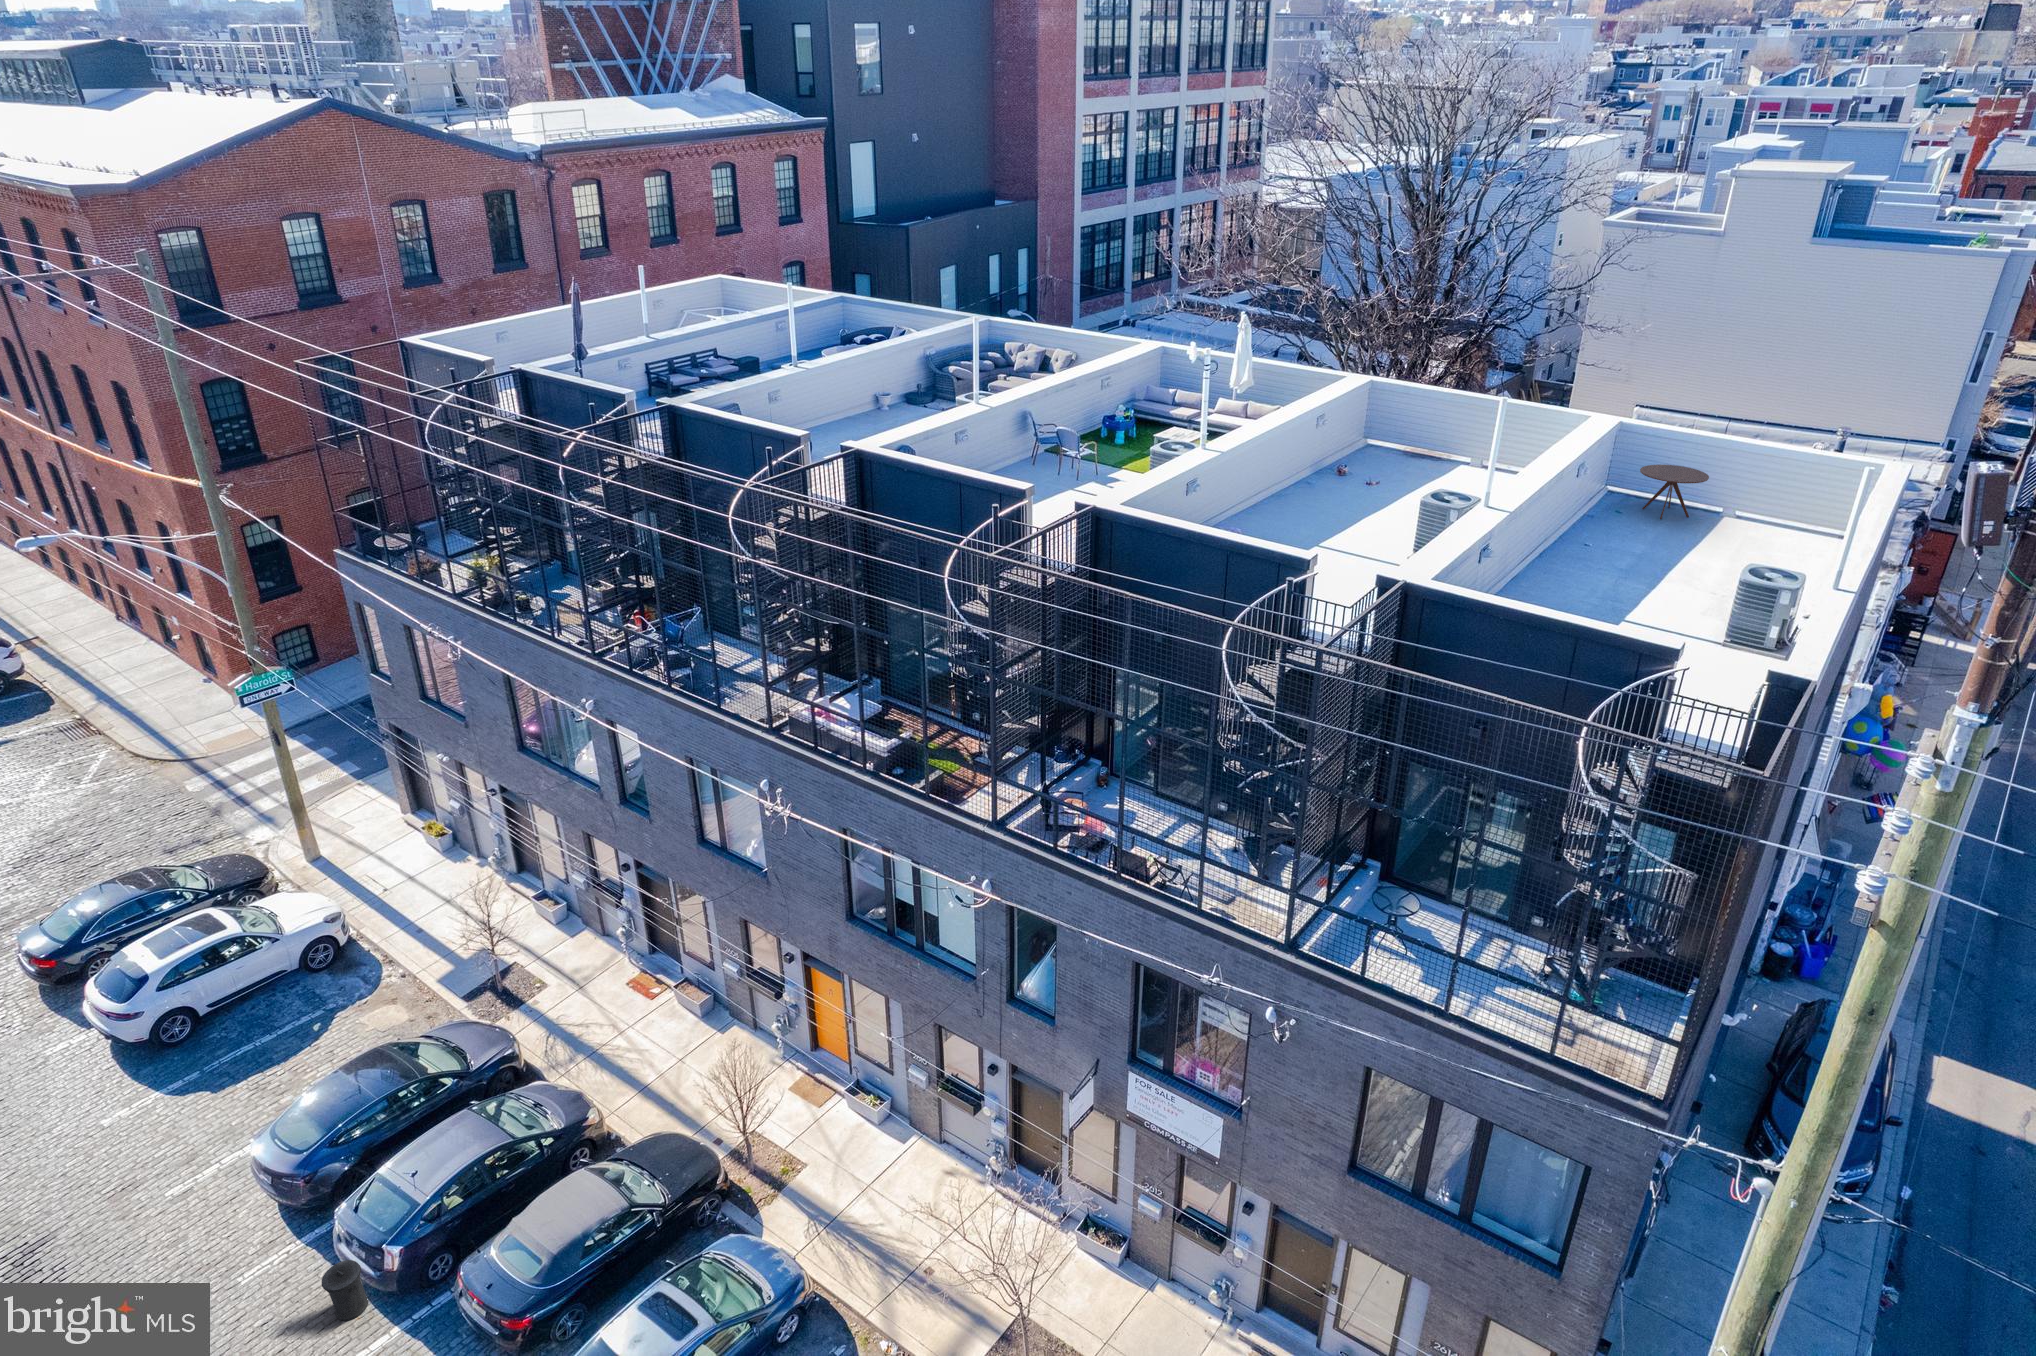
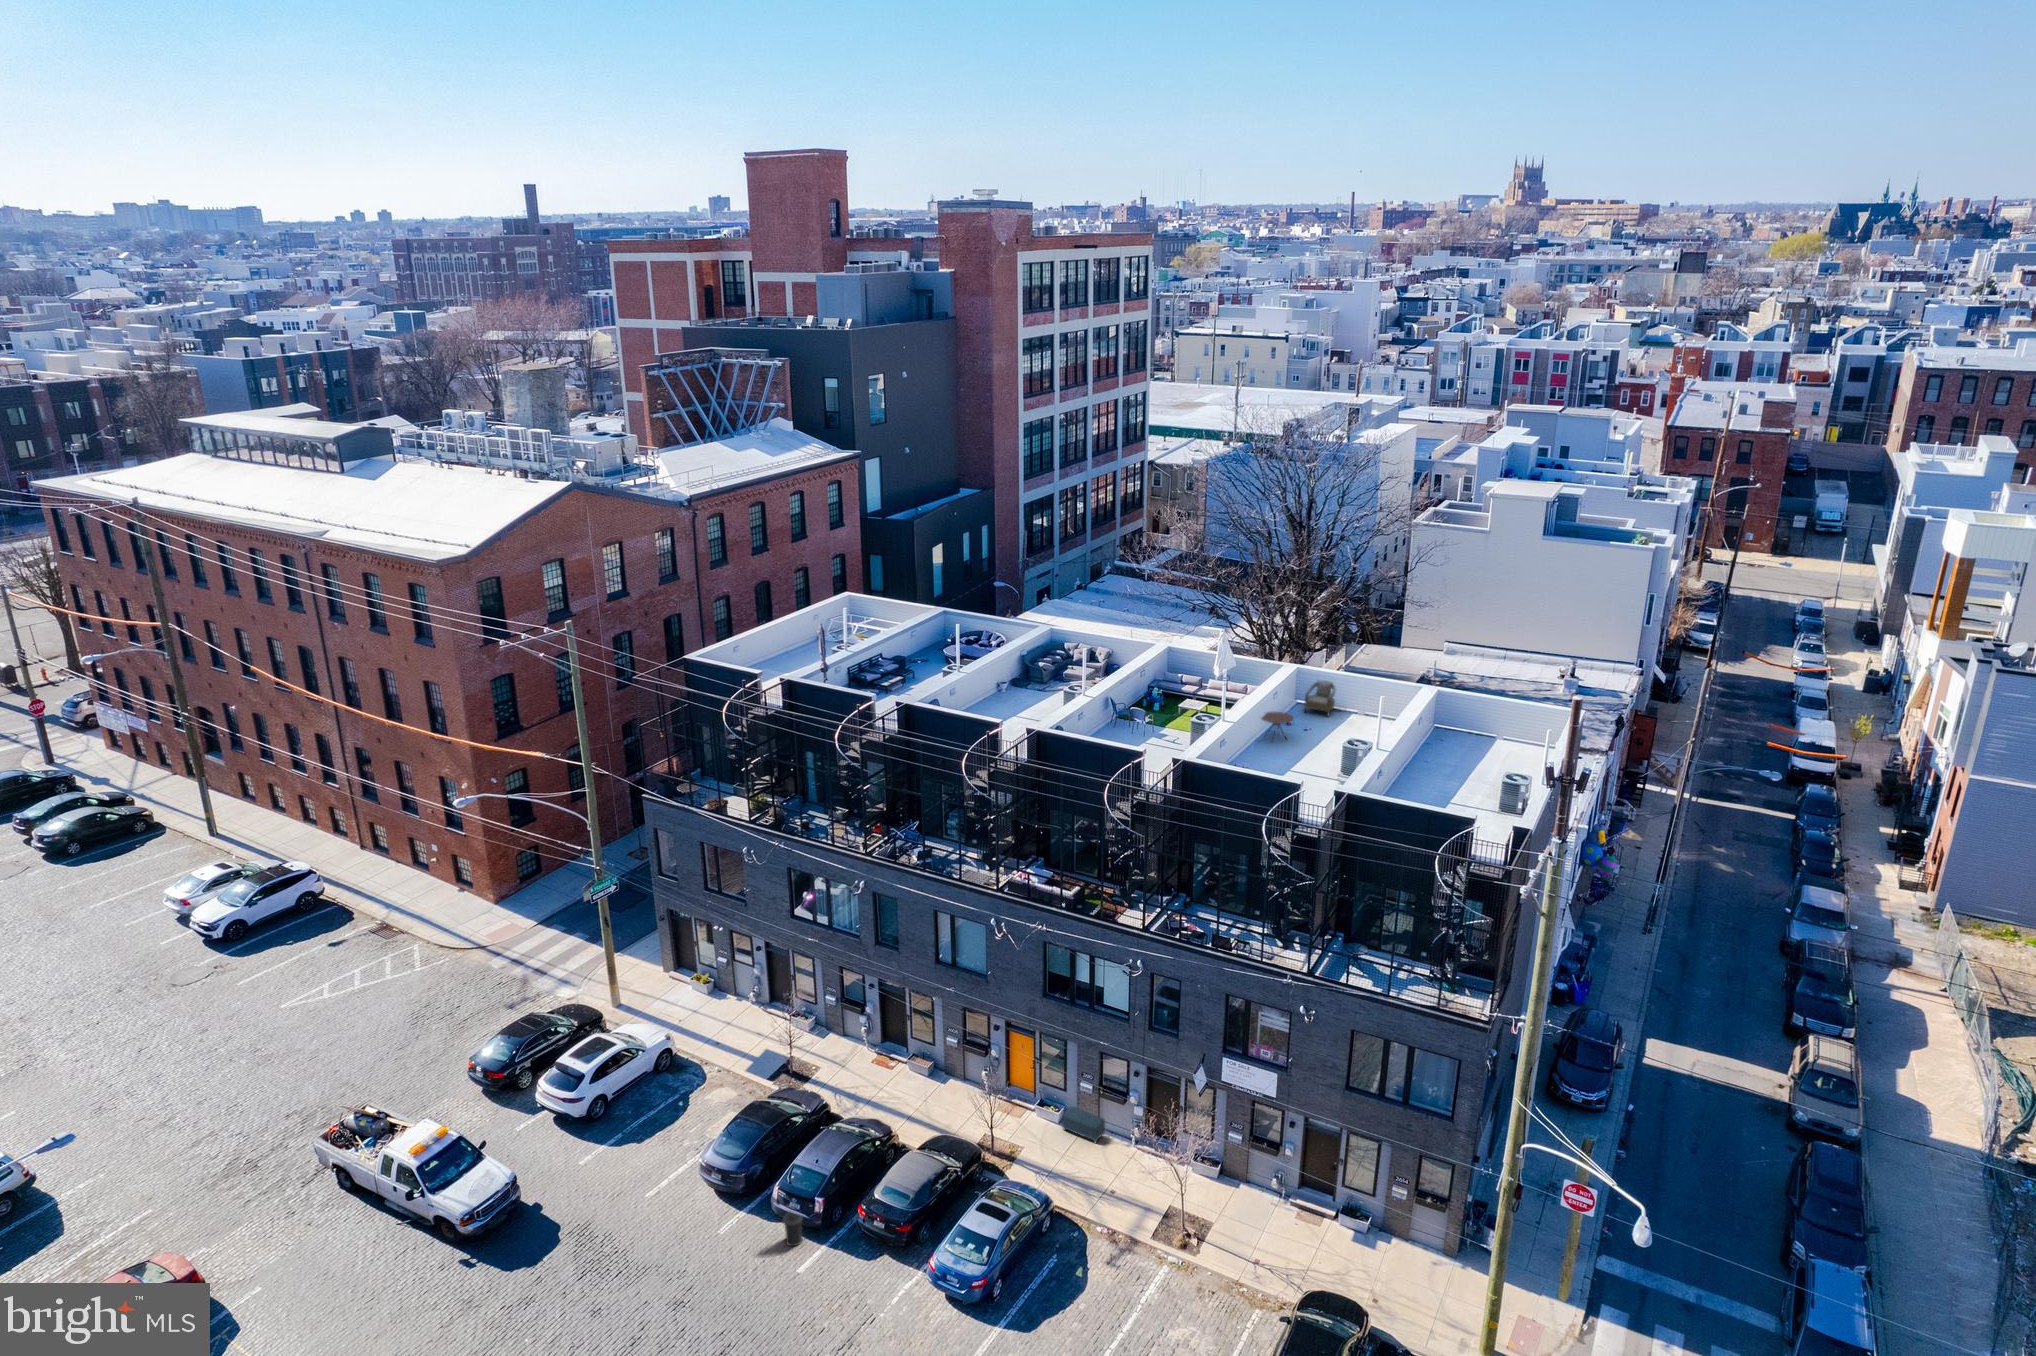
armchair: none [1375,405,1435,470] -> present [1304,680,1336,715]
round table: present [1640,465,1709,519] -> present [1262,712,1294,734]
bench: none [877,1098,946,1169] -> present [1063,1106,1105,1143]

